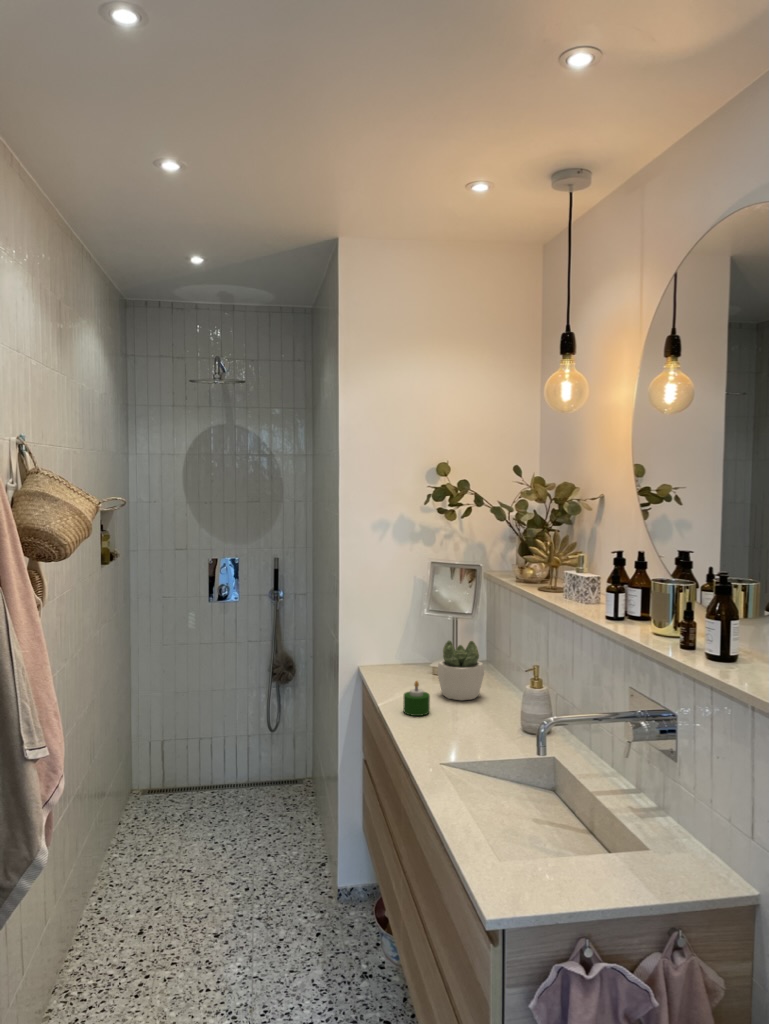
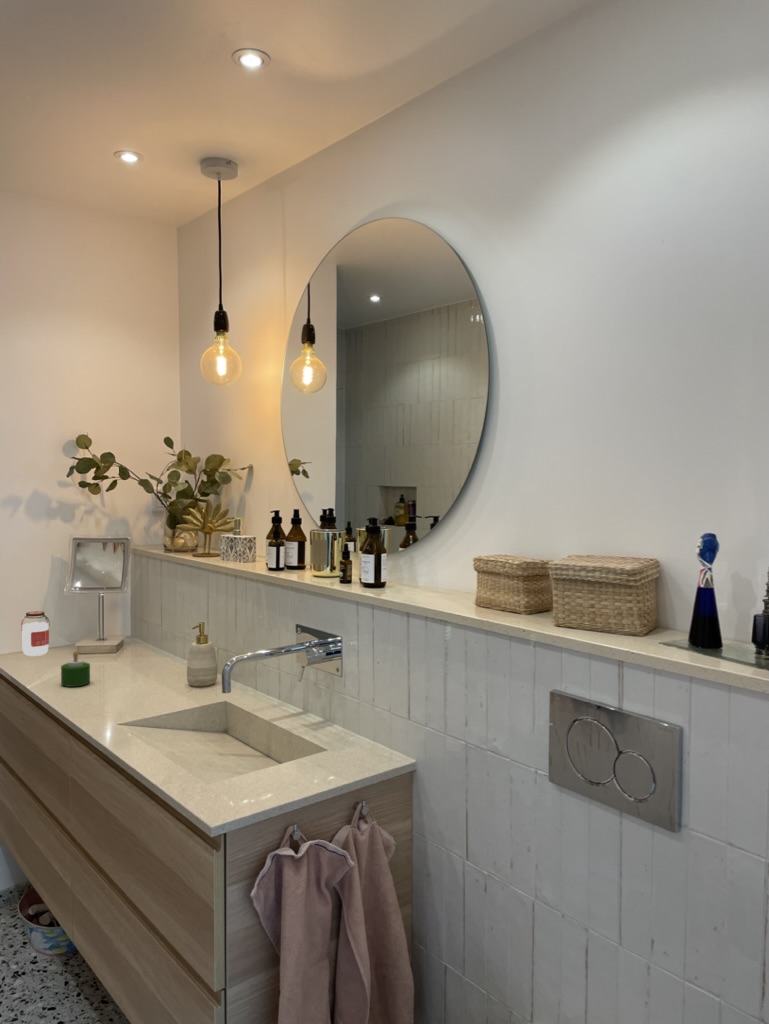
jar: none [381,633,406,676] -> present [21,611,49,656]
succulent plant: present [437,641,484,700] -> none [92,610,141,669]

